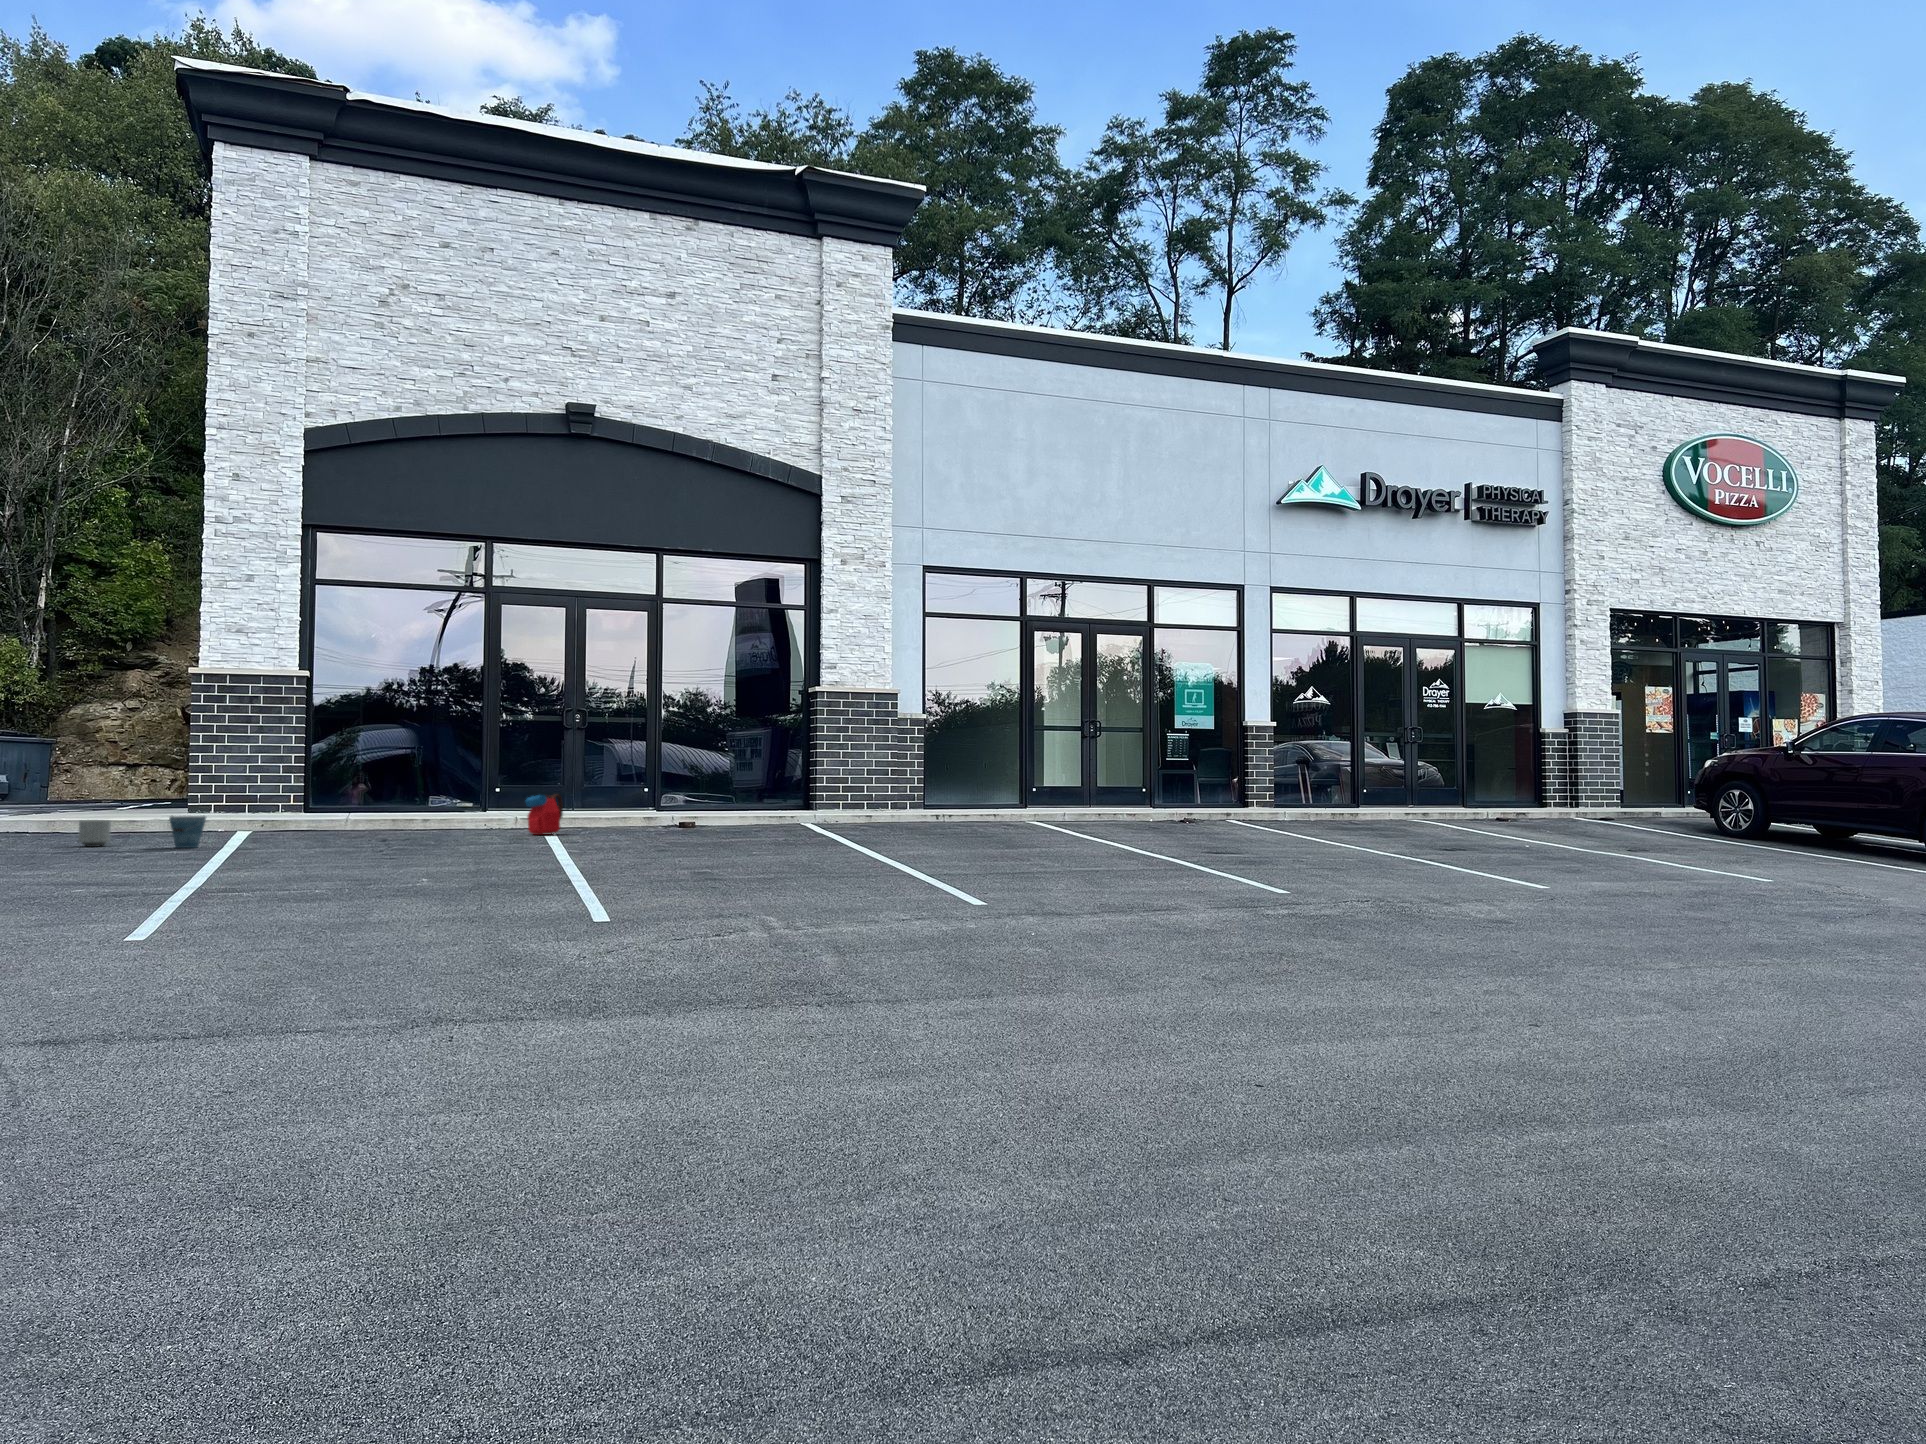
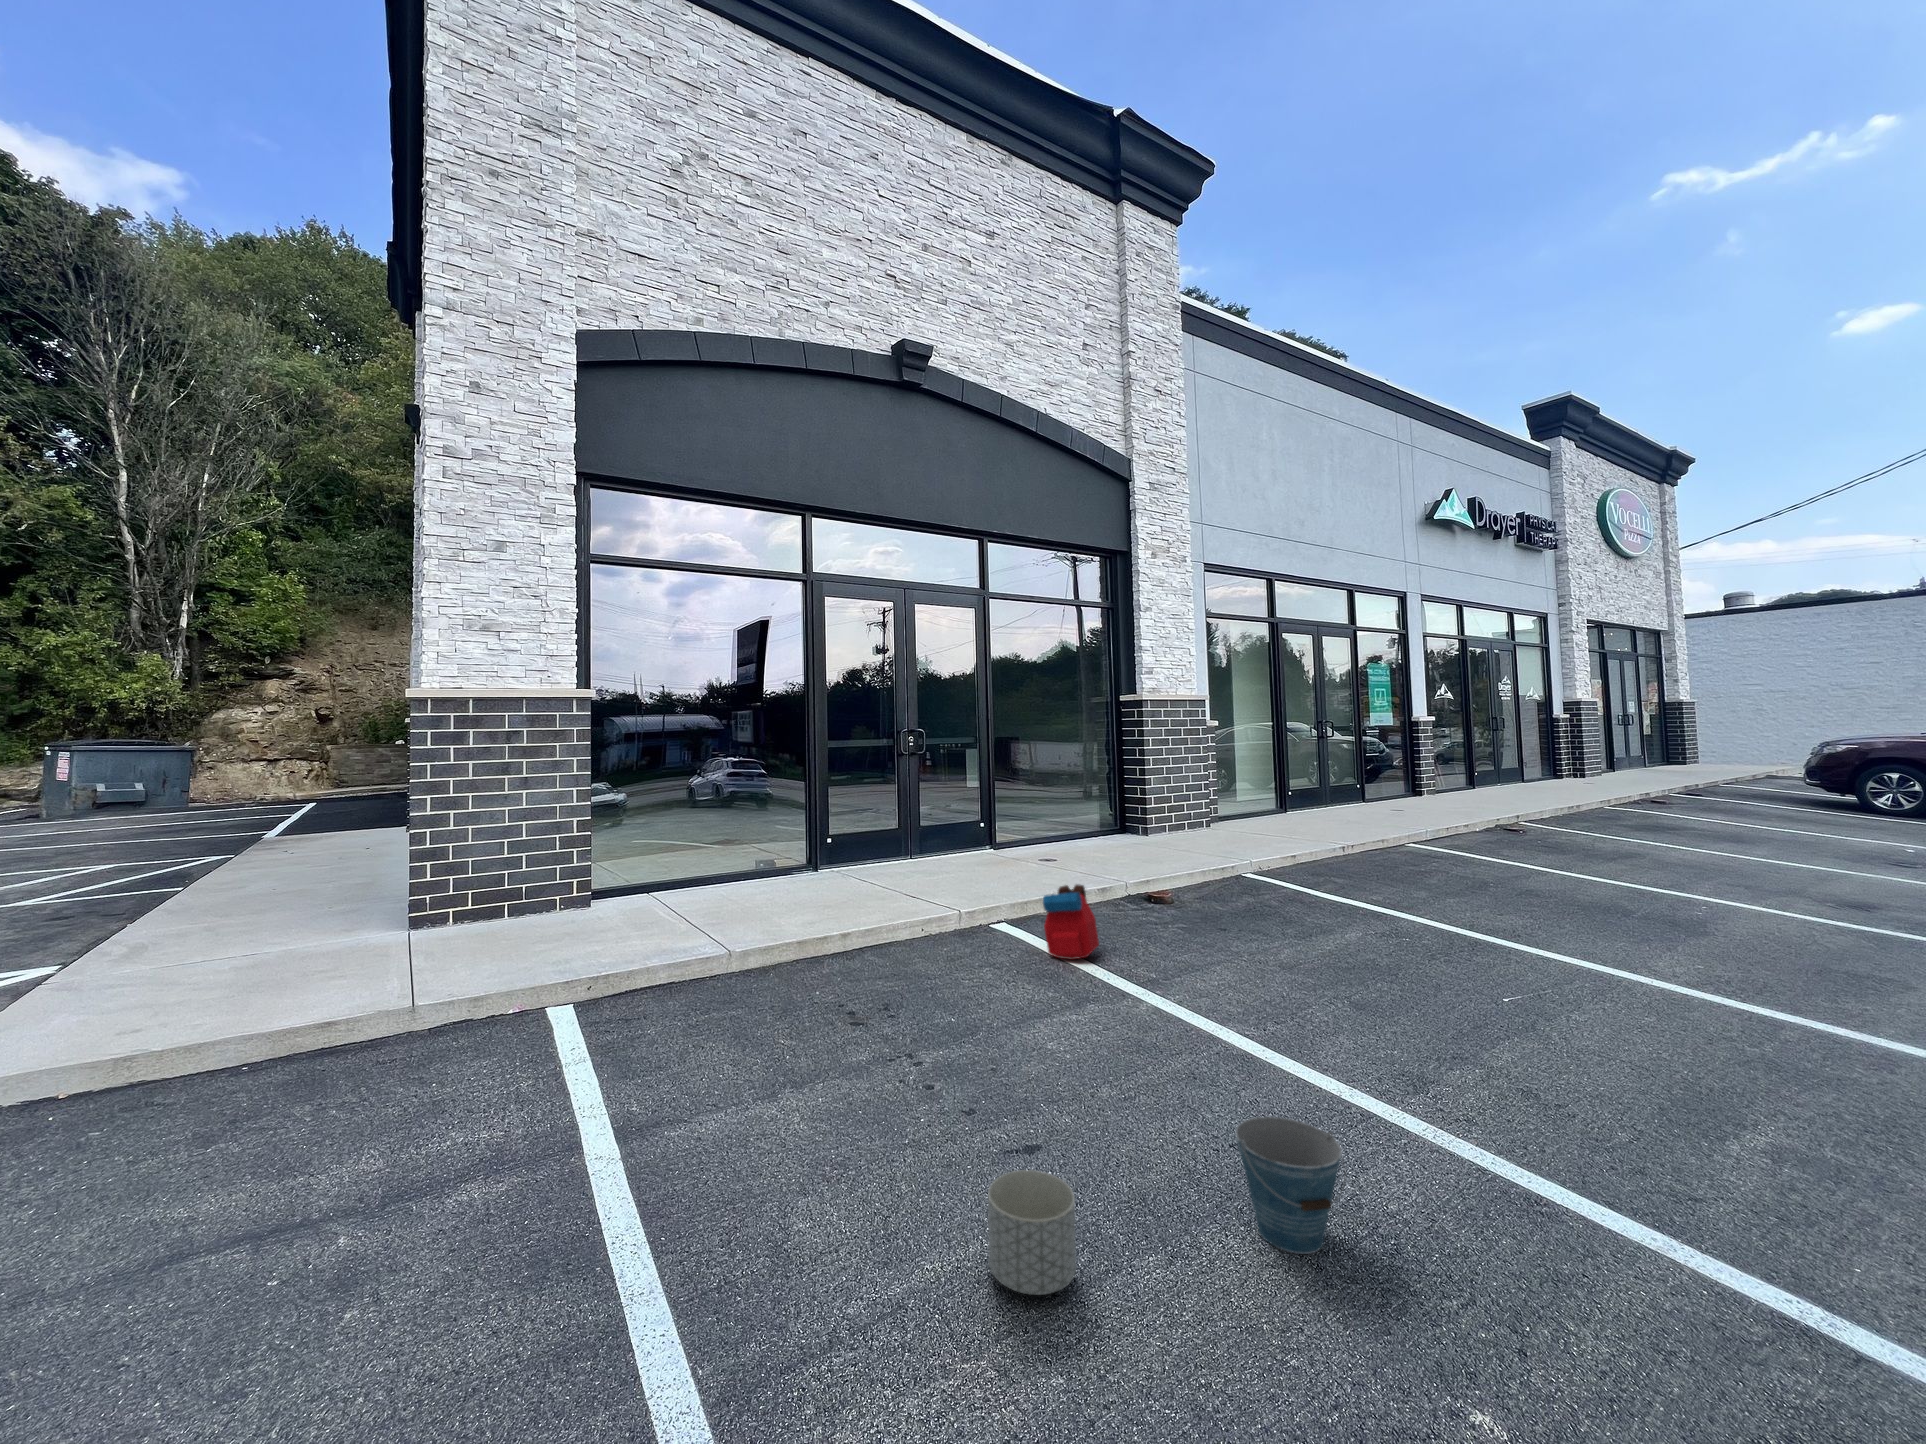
bucket: present [169,816,206,848] -> present [1235,1117,1343,1254]
planter: present [78,820,111,847] -> present [988,1170,1076,1295]

